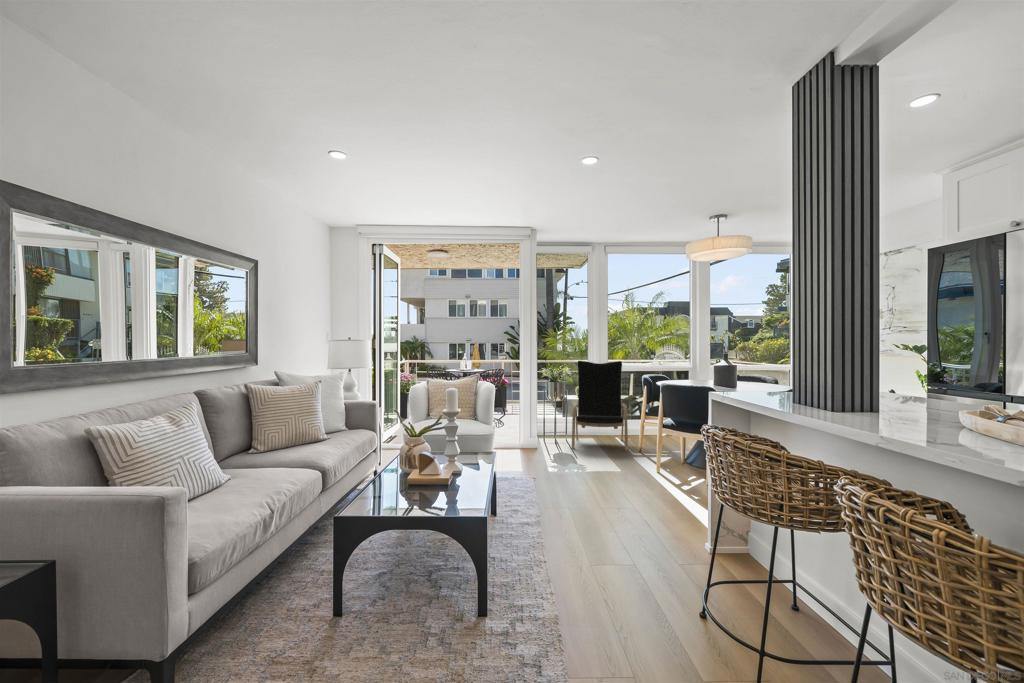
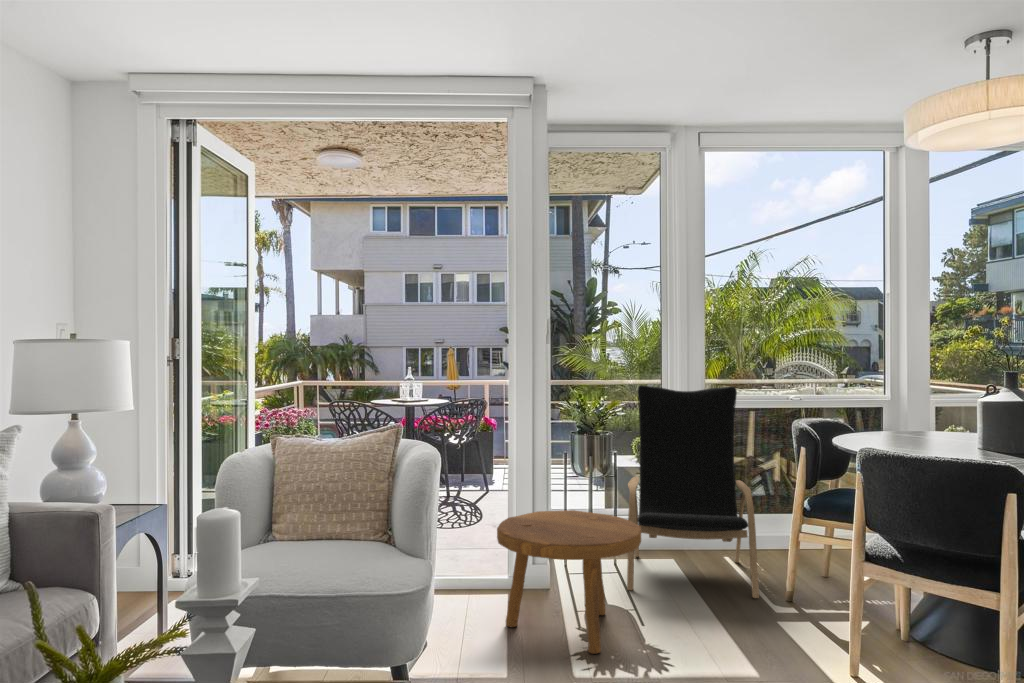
footstool: none [517,413,576,466] -> present [497,510,641,654]

